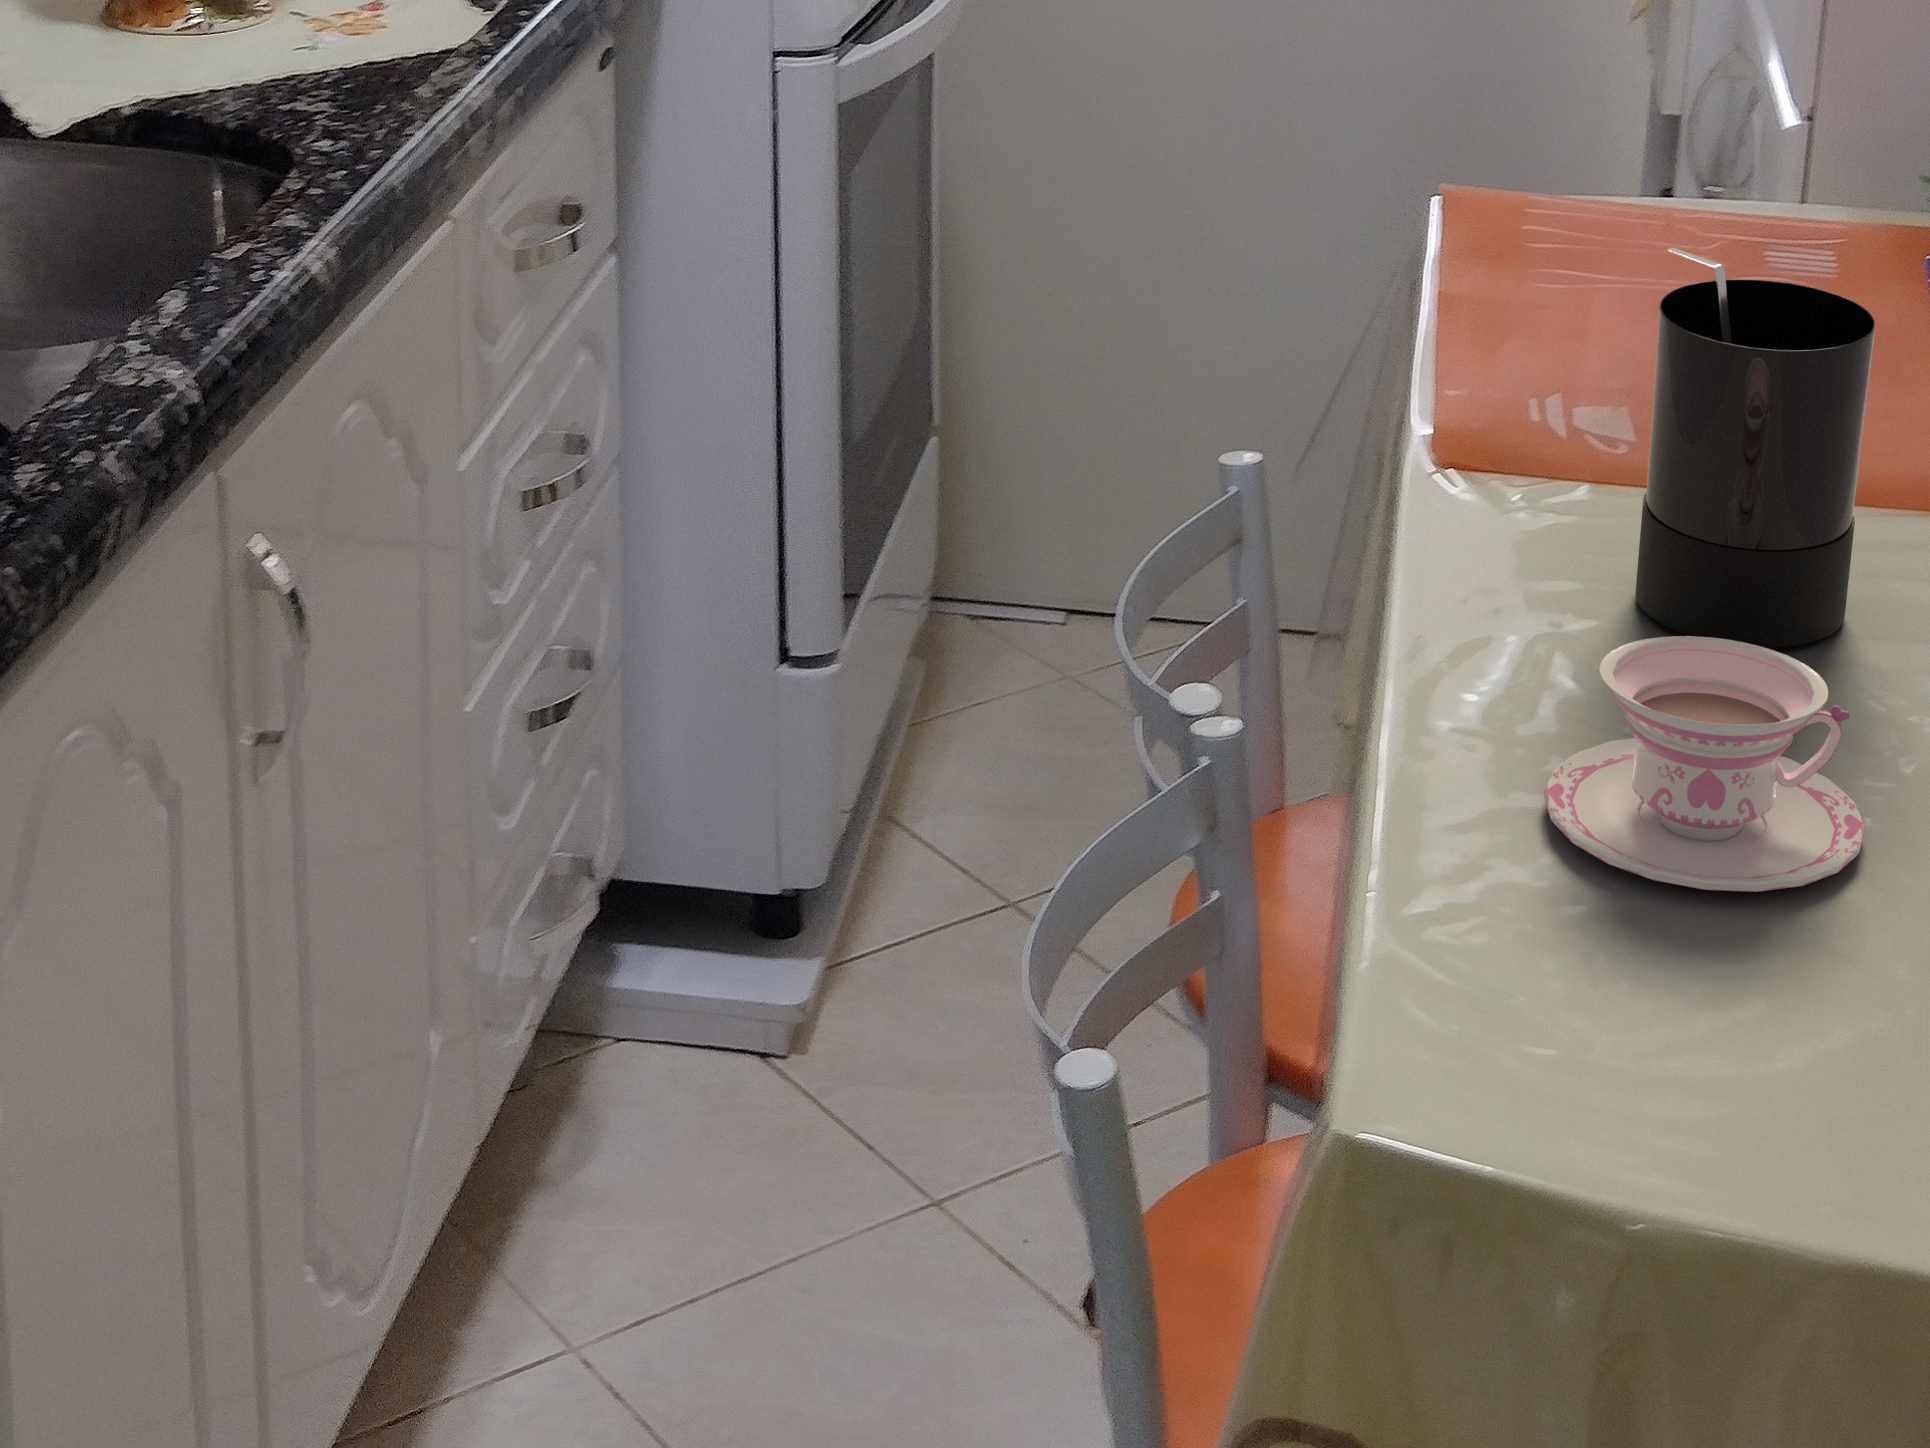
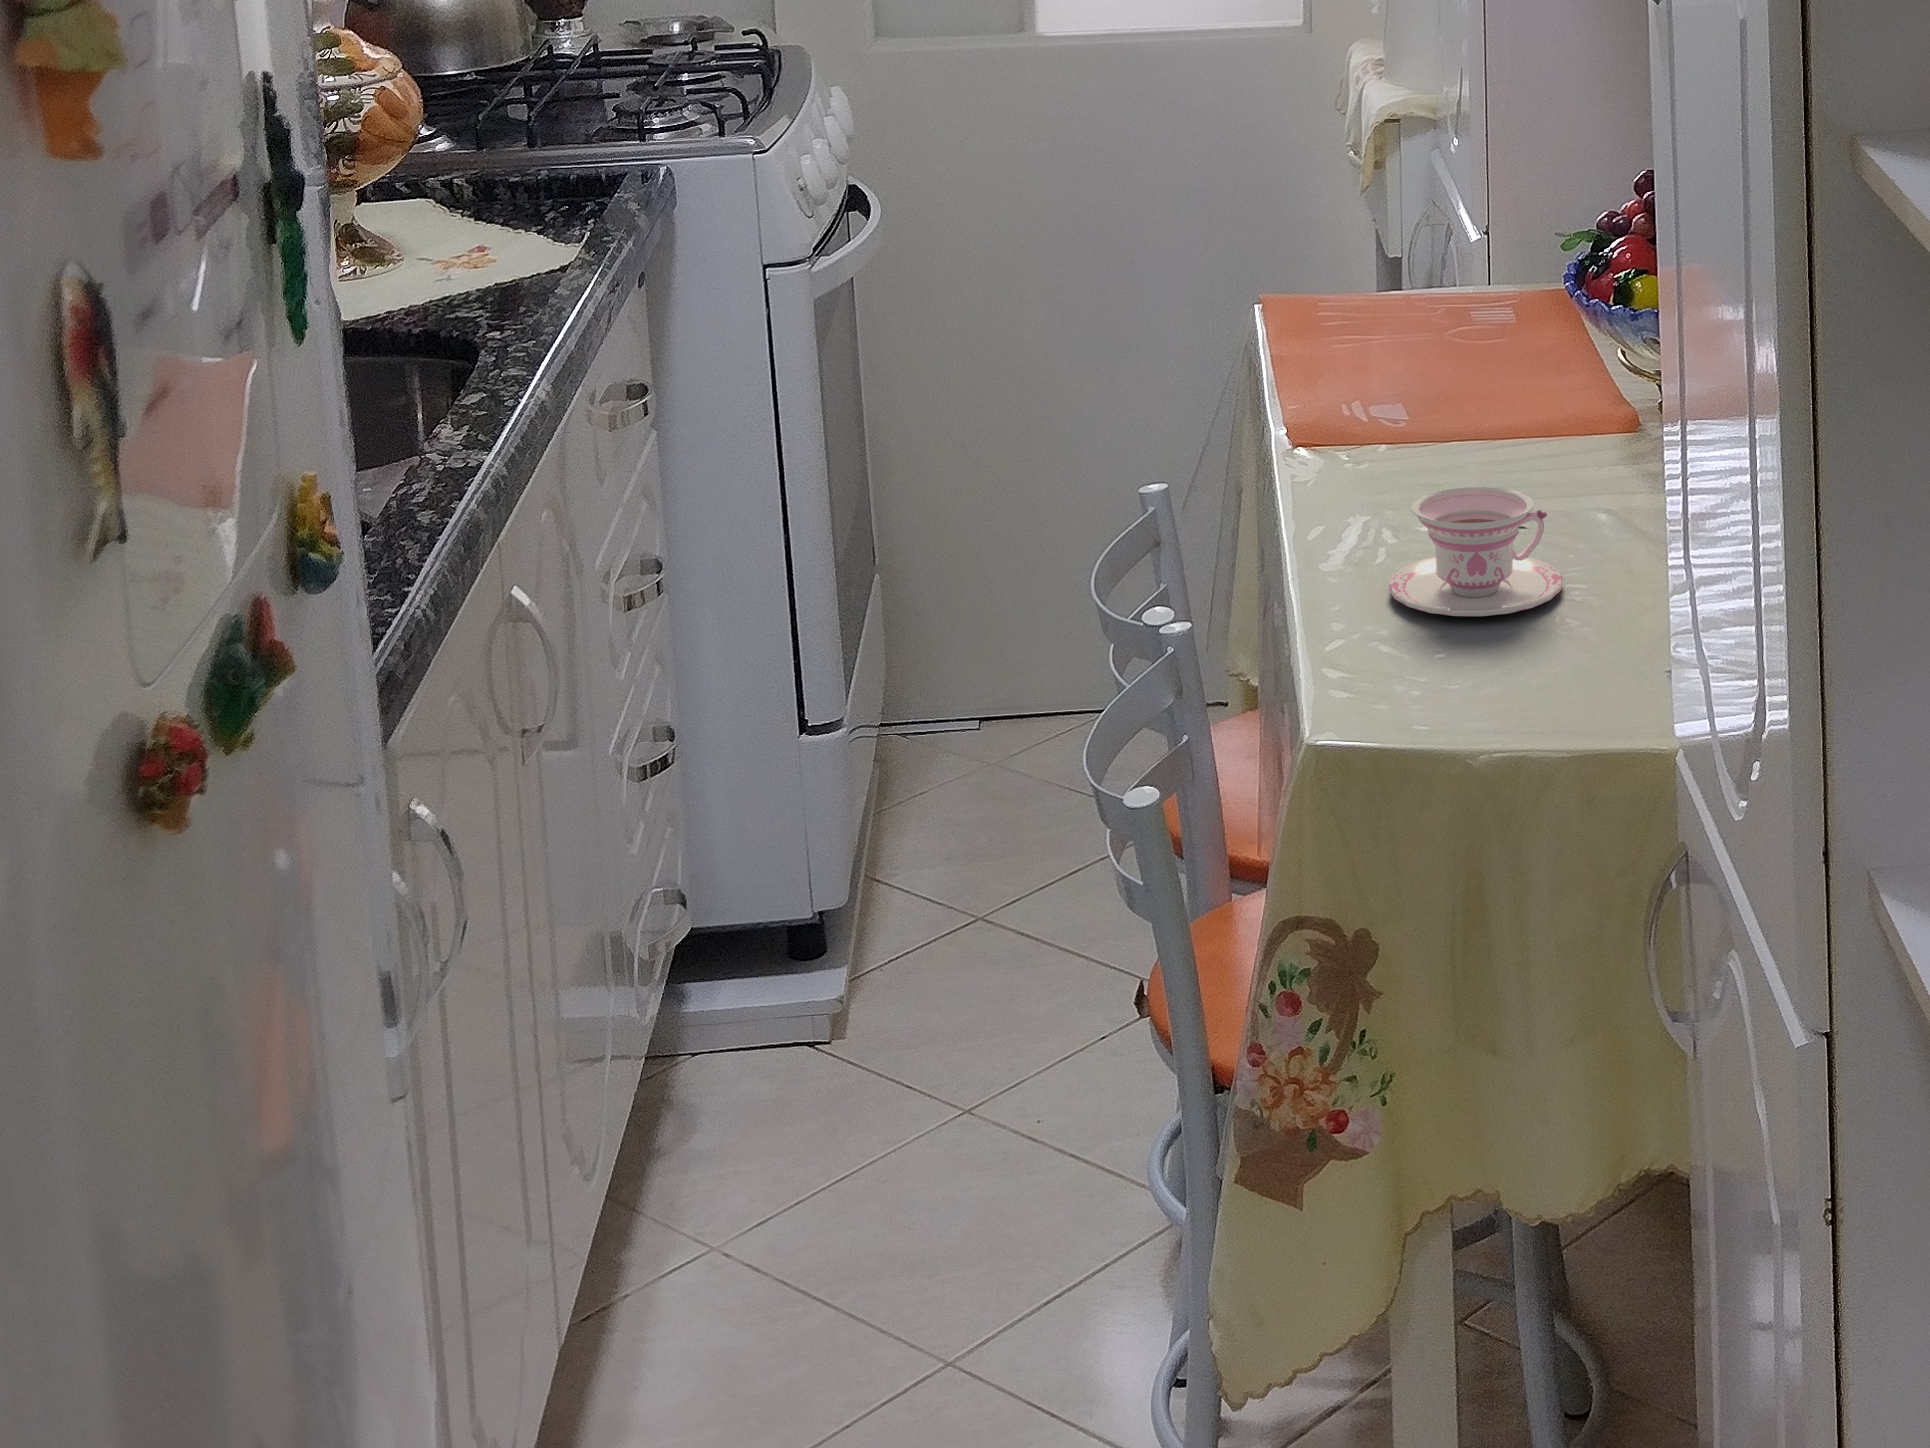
candle: present [1636,248,1875,648] -> none [1417,284,1541,509]

